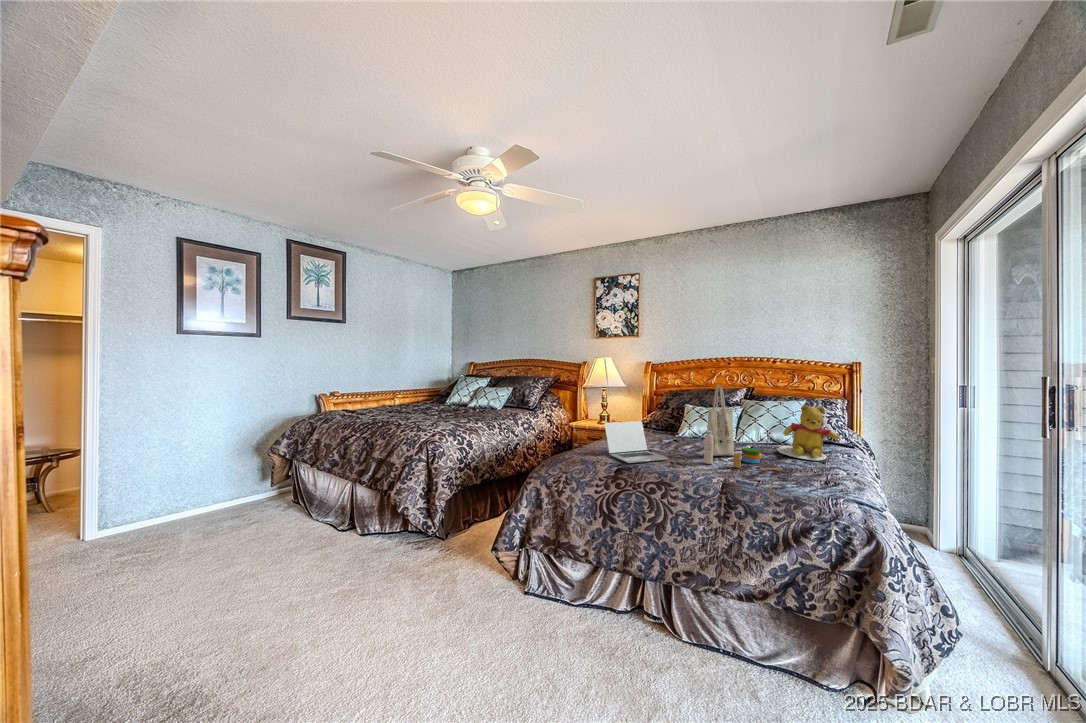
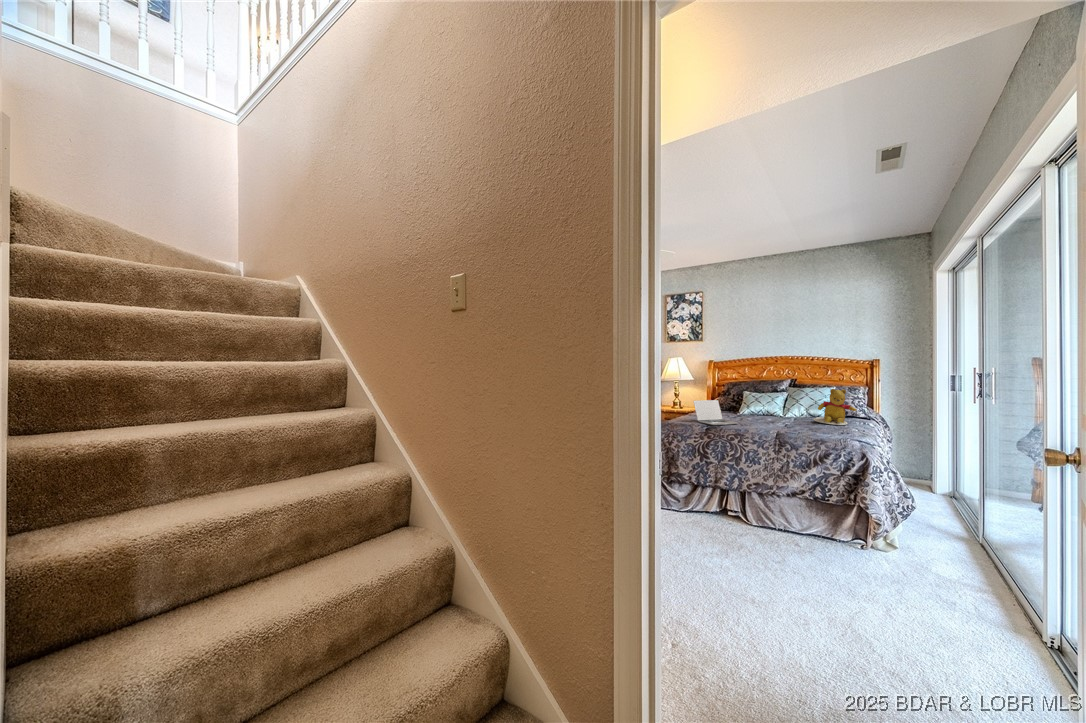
tote bag: present [704,385,782,470] -> none [762,375,816,429]

